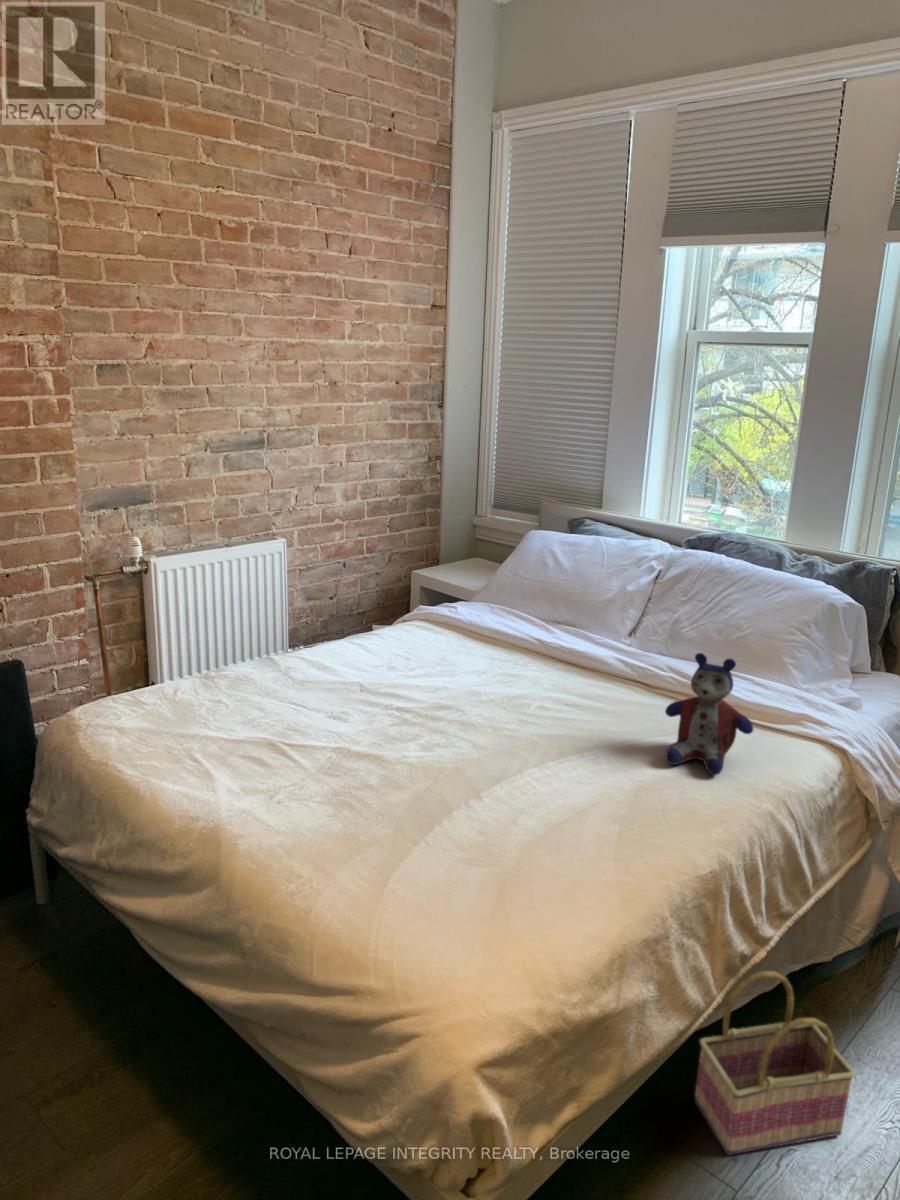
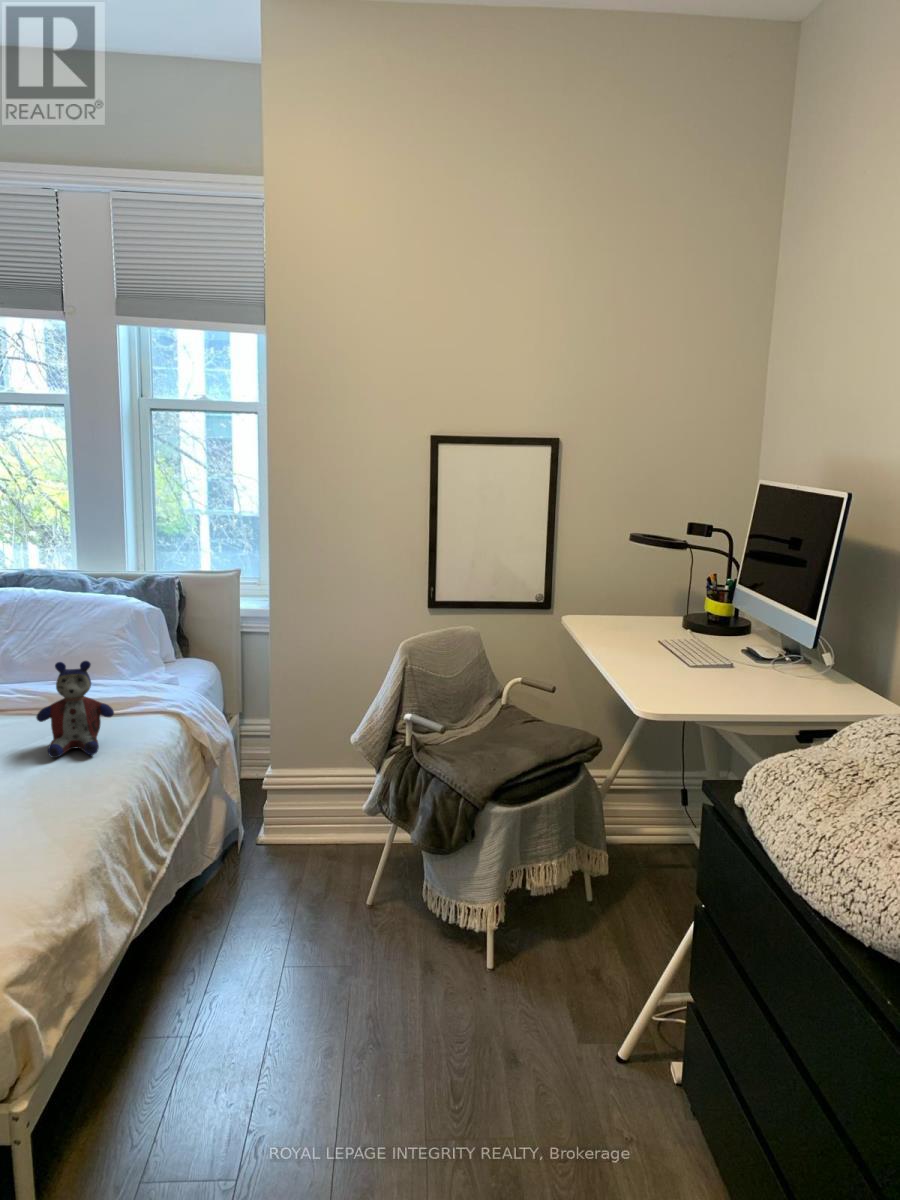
basket: present [695,971,855,1155] -> none [132,879,243,1023]

